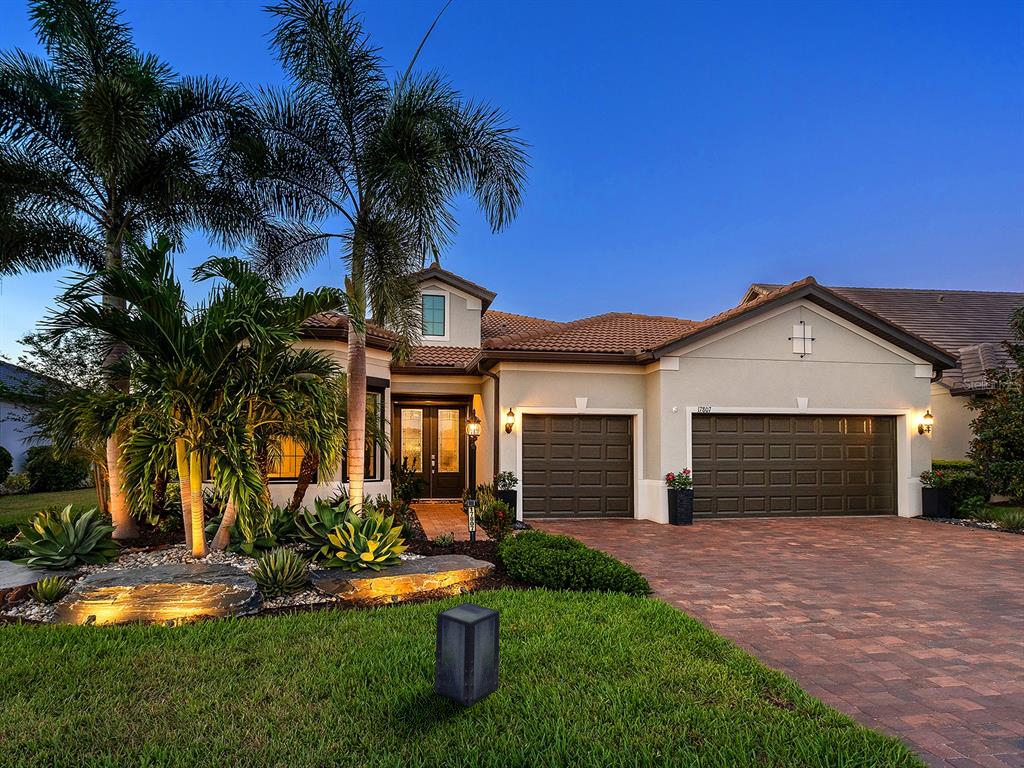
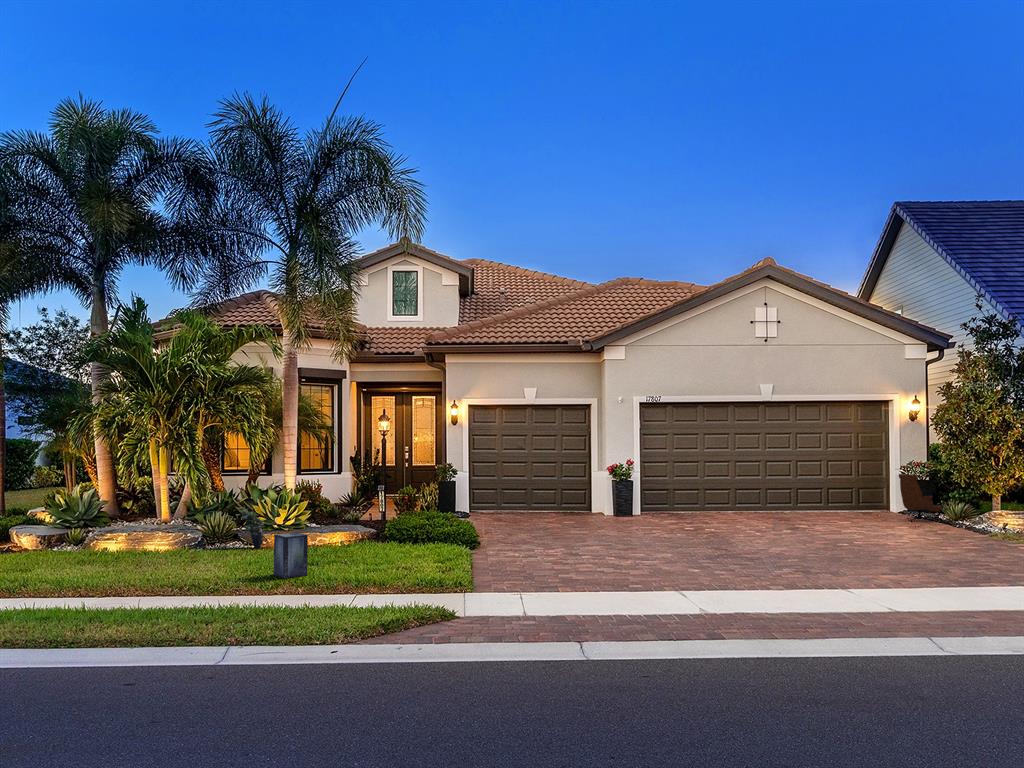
lounge chair: none [912,482,952,526] -> present [899,474,942,522]
potted plant: none [318,541,356,604] -> present [239,509,264,549]

